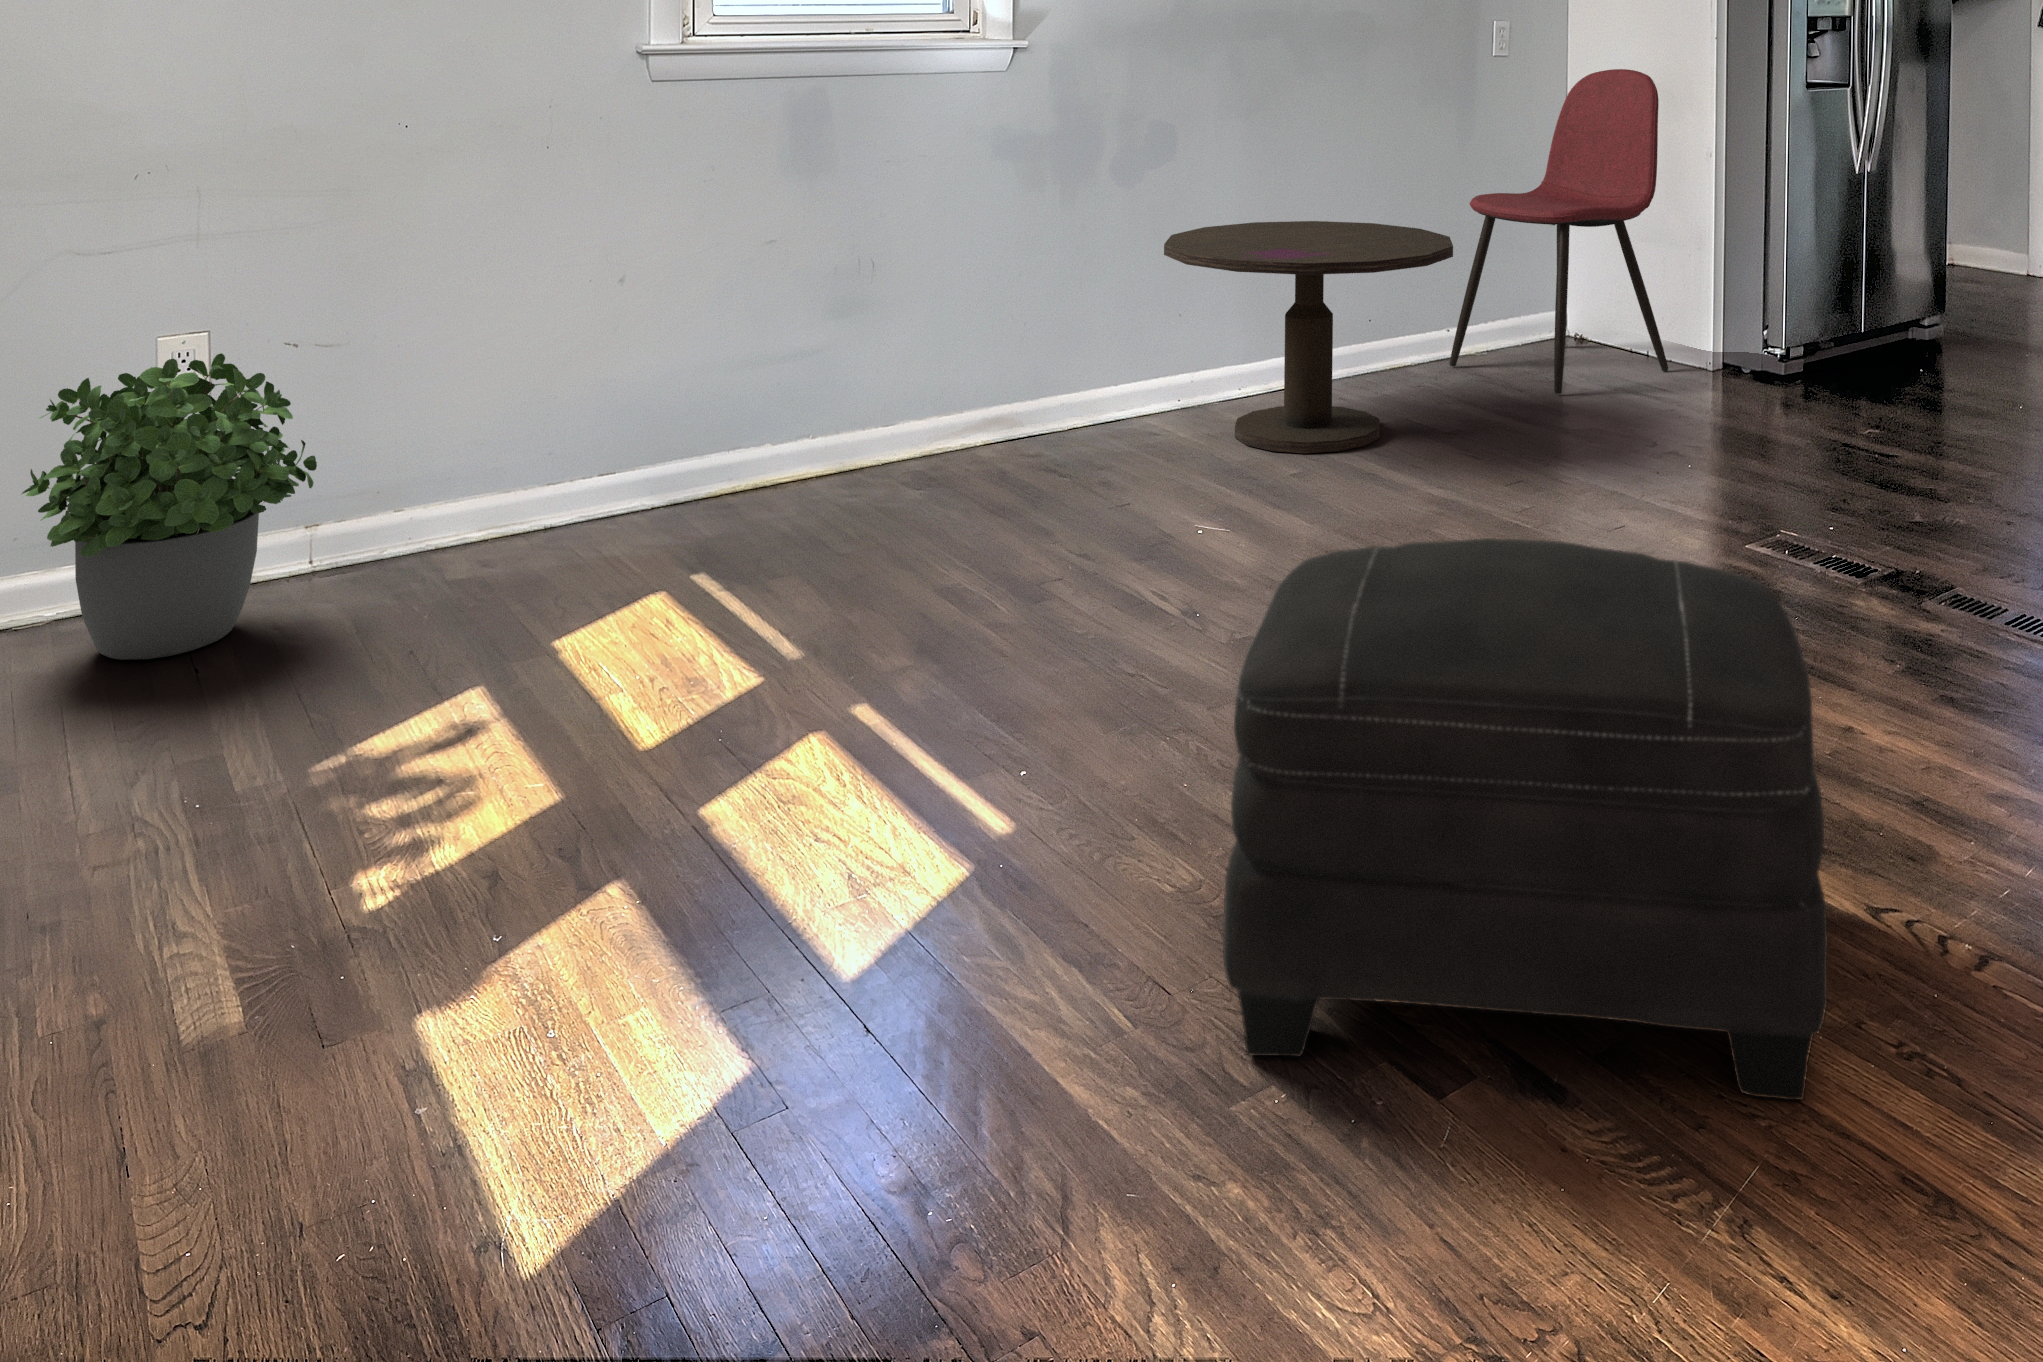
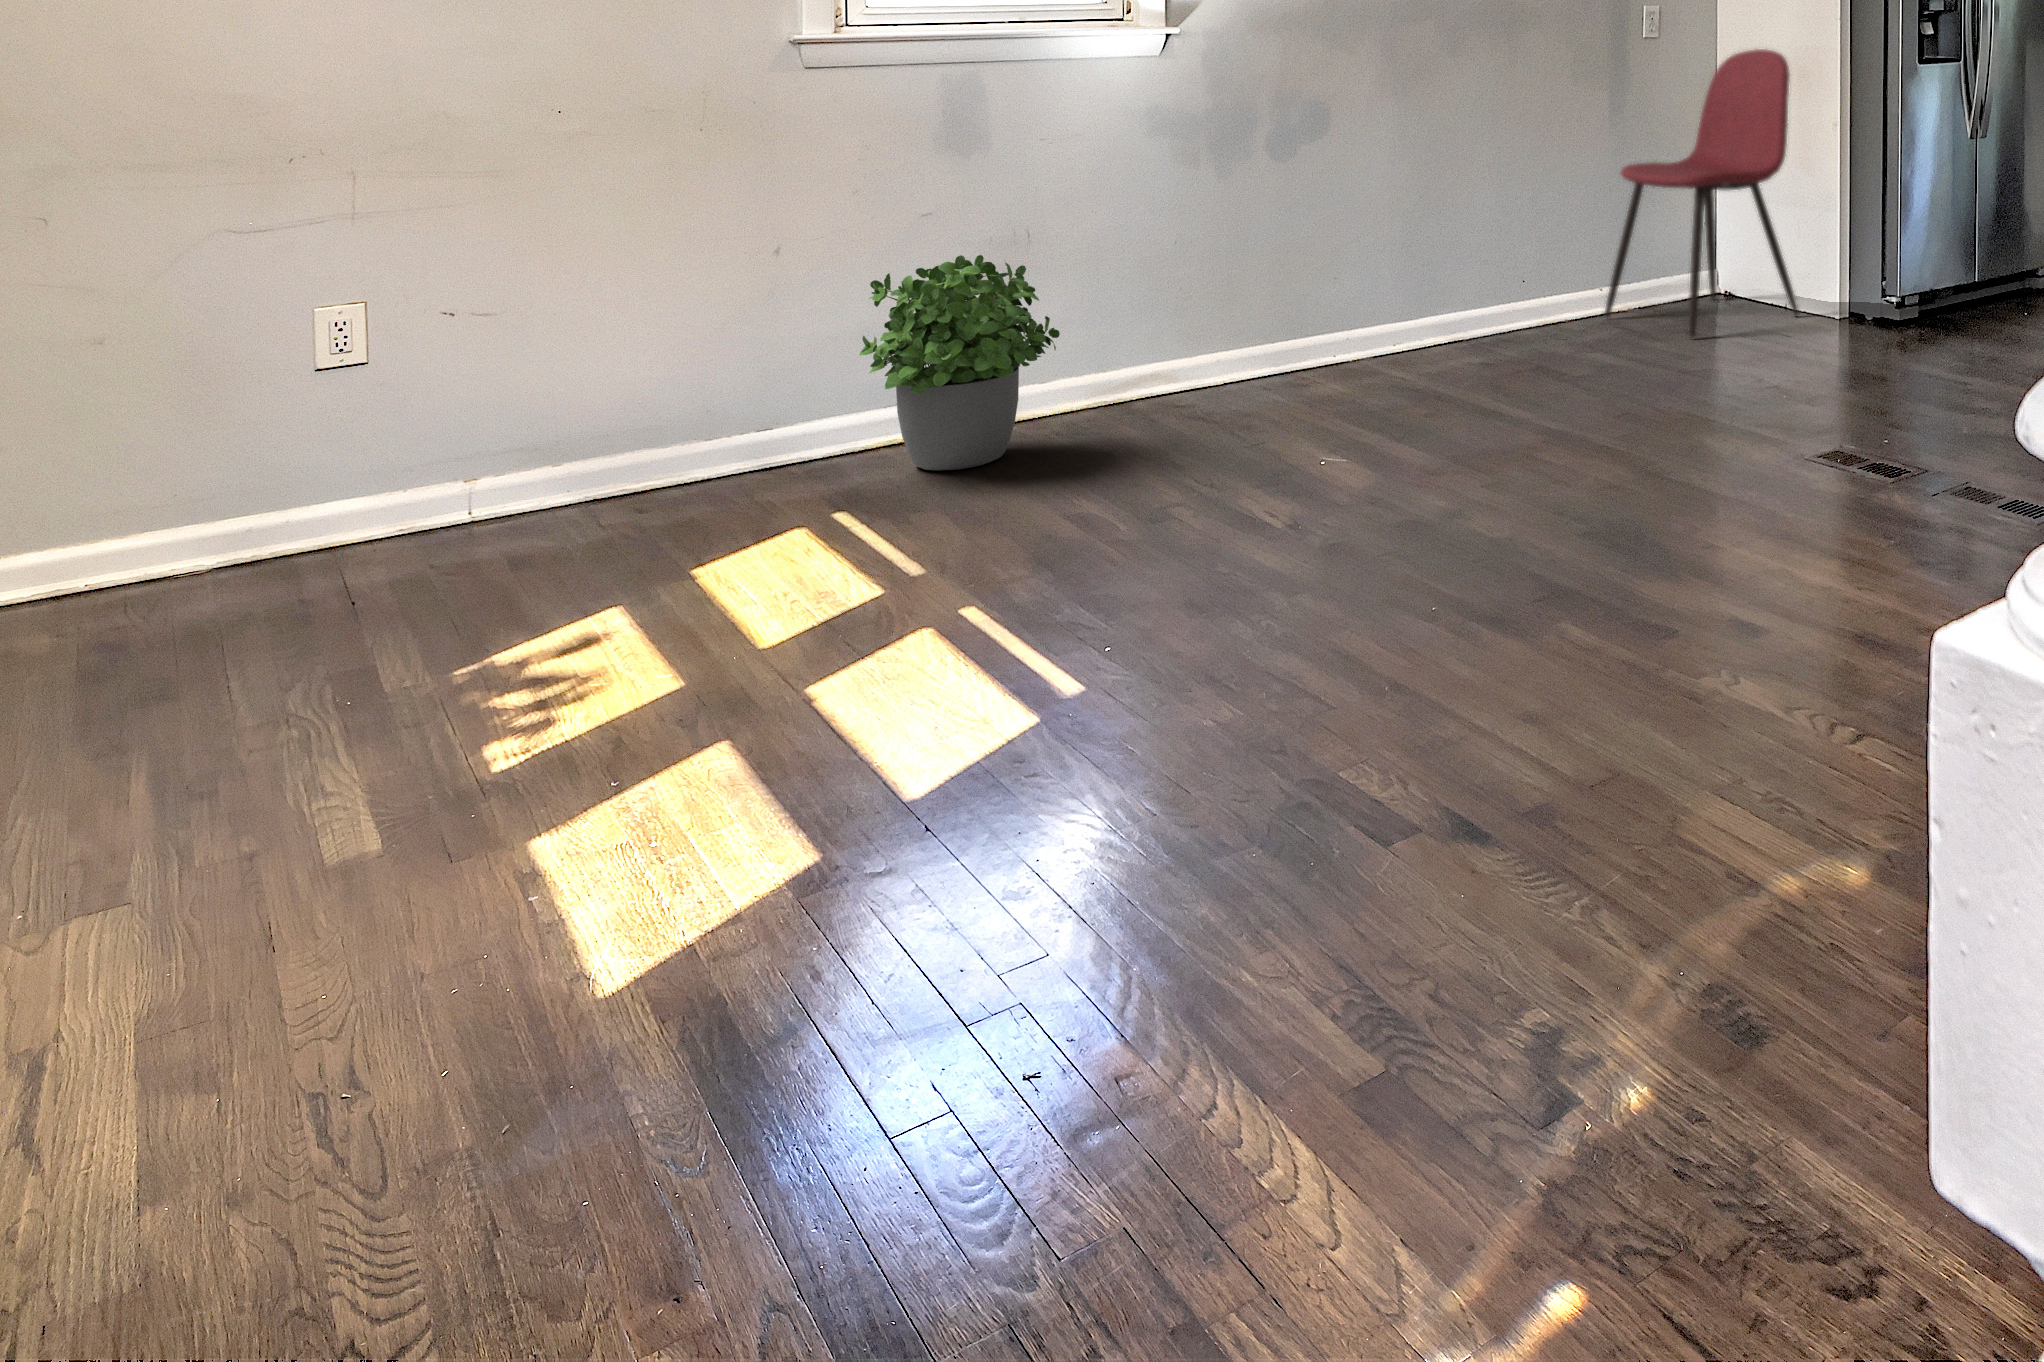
side table: present [1164,221,1453,453] -> none [1314,190,1582,393]
potted plant: present [22,353,317,660] -> present [859,255,1060,471]
ottoman: present [1223,538,1828,1100] -> none [1210,425,1713,831]

